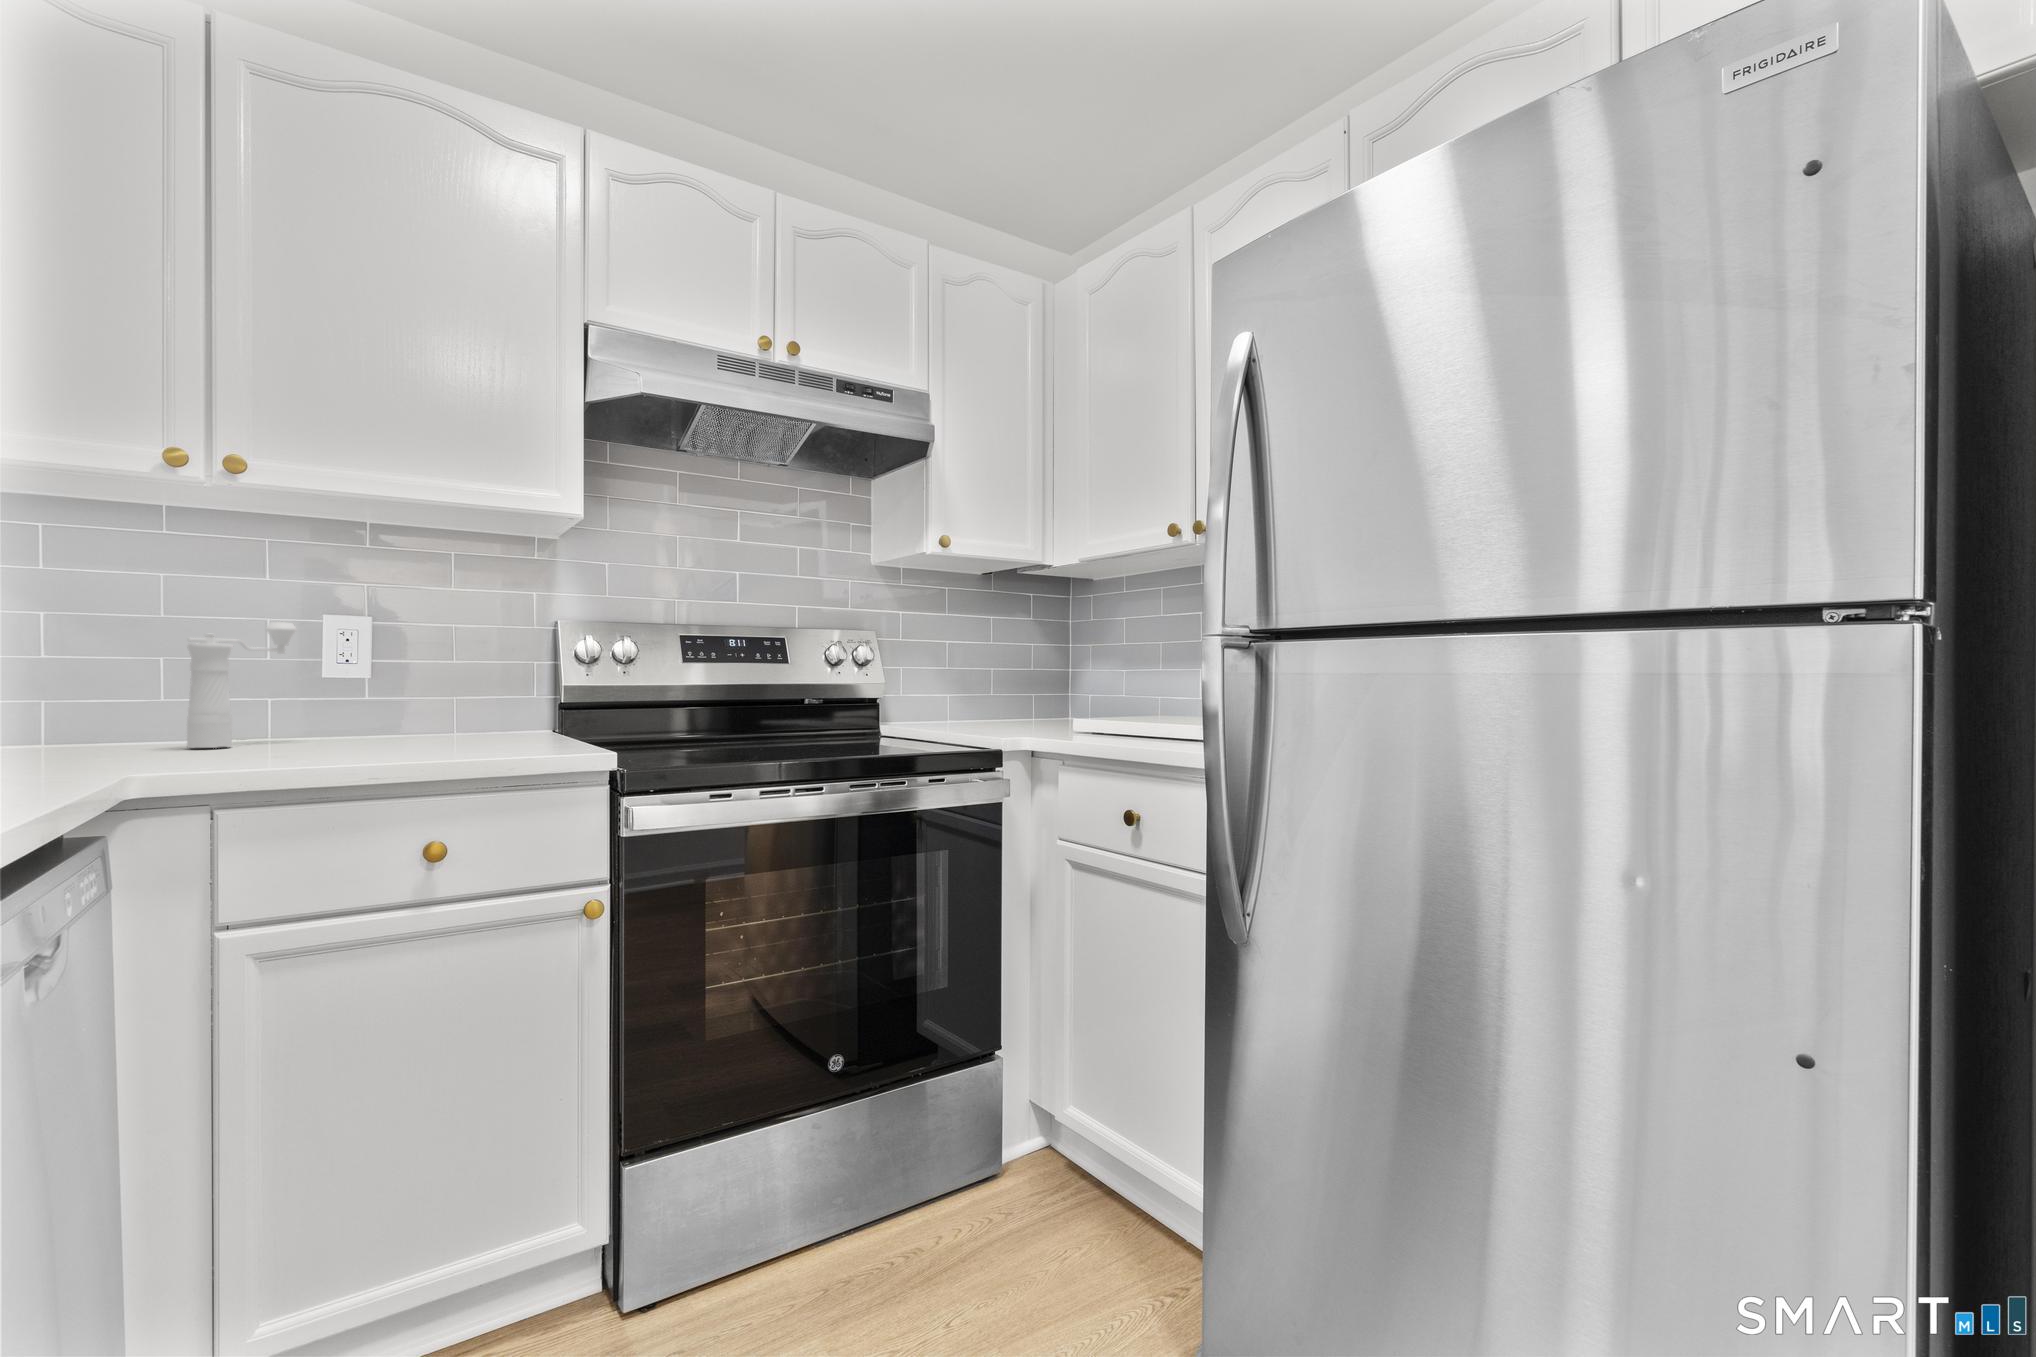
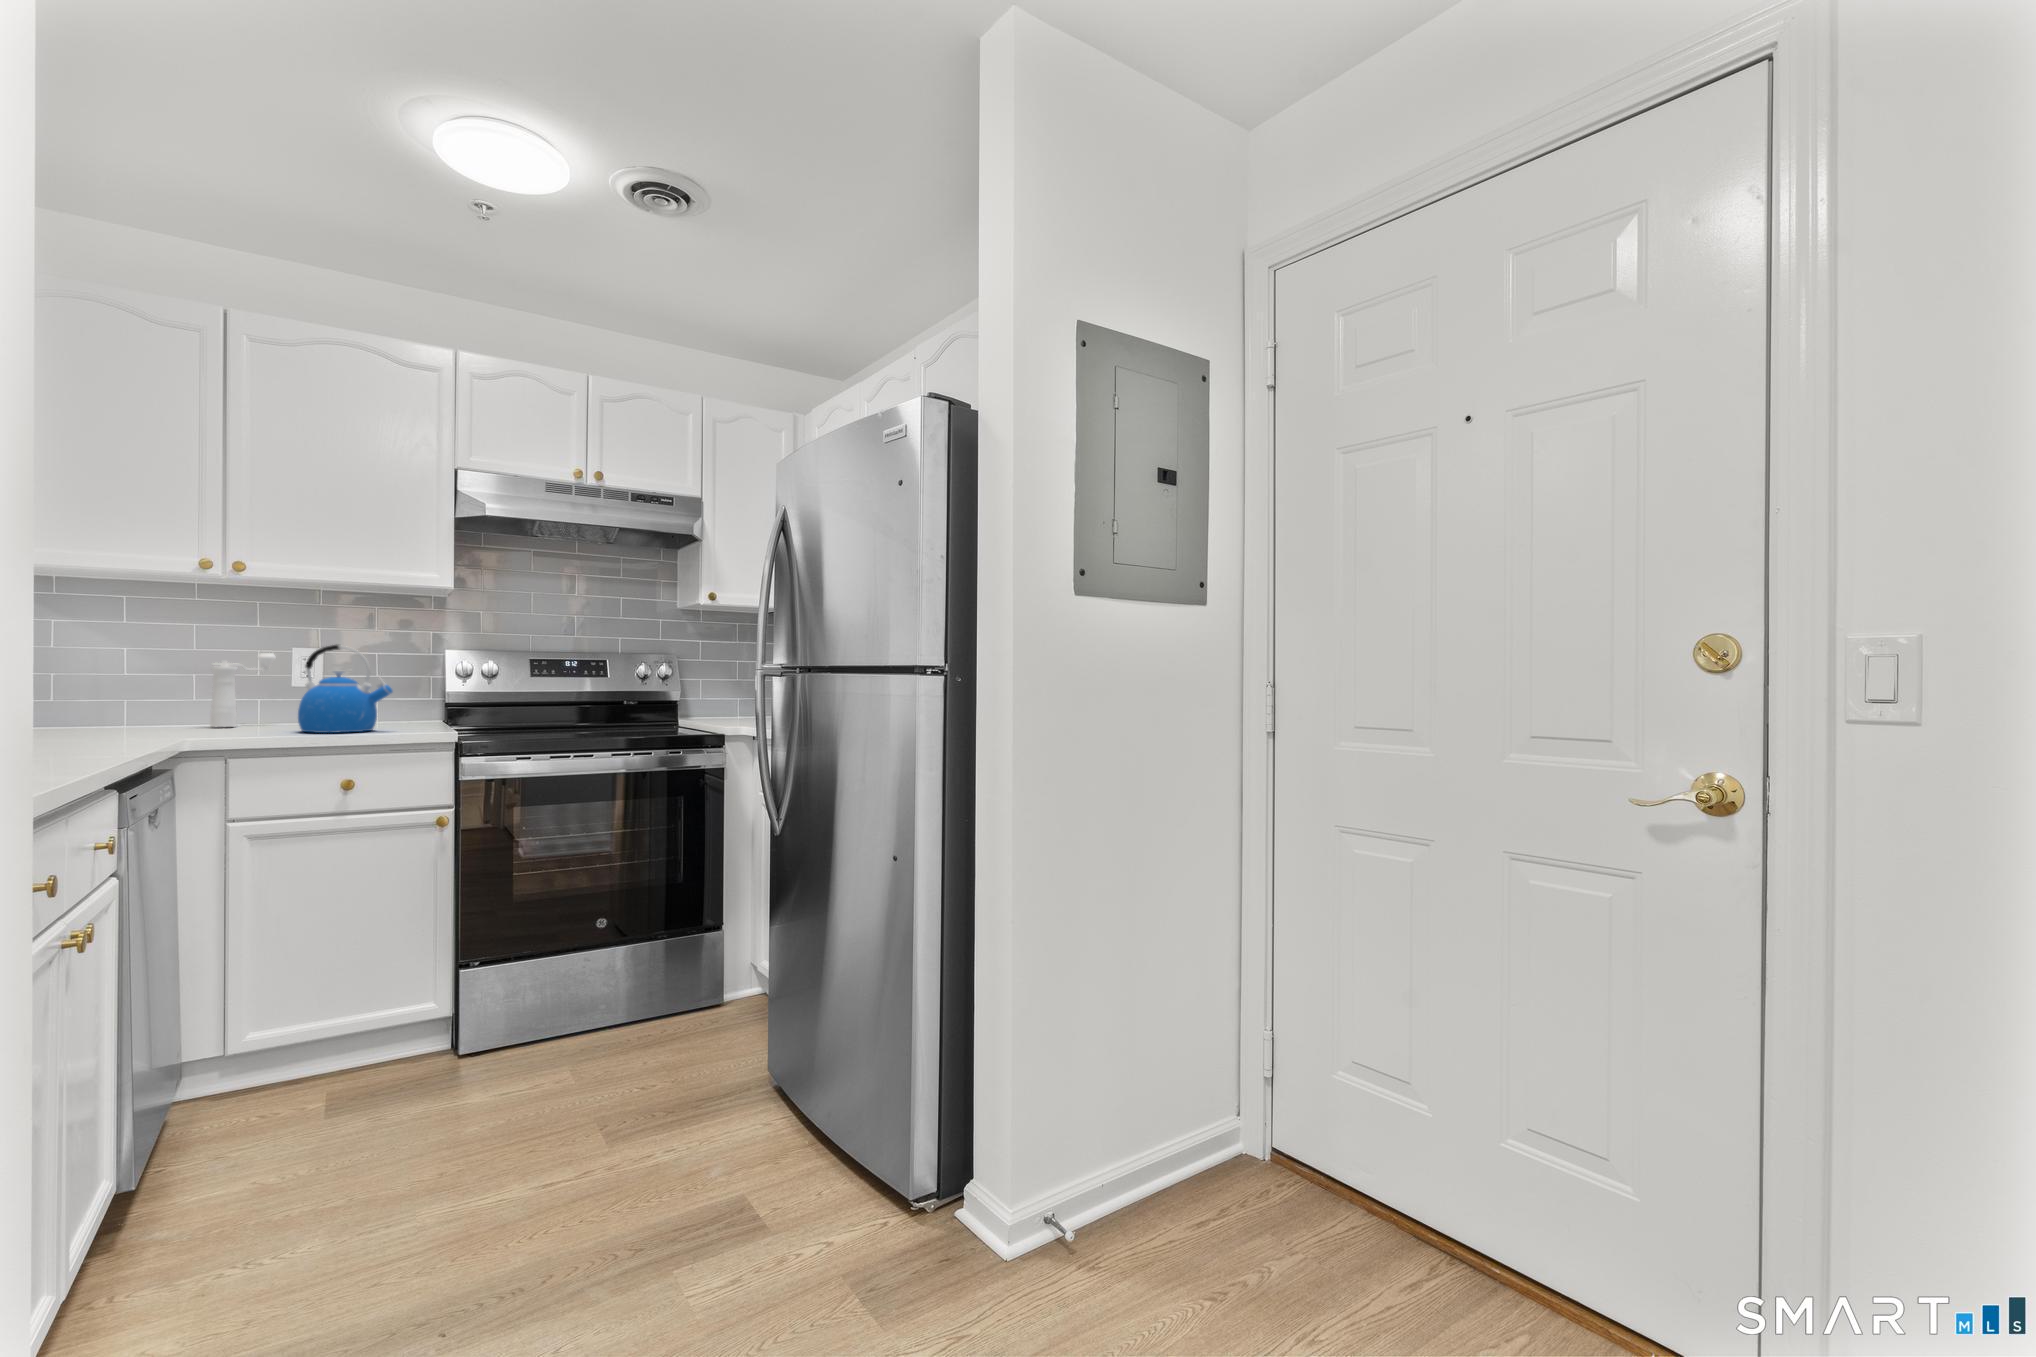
kettle: none [339,603,499,757] -> present [298,645,392,733]

